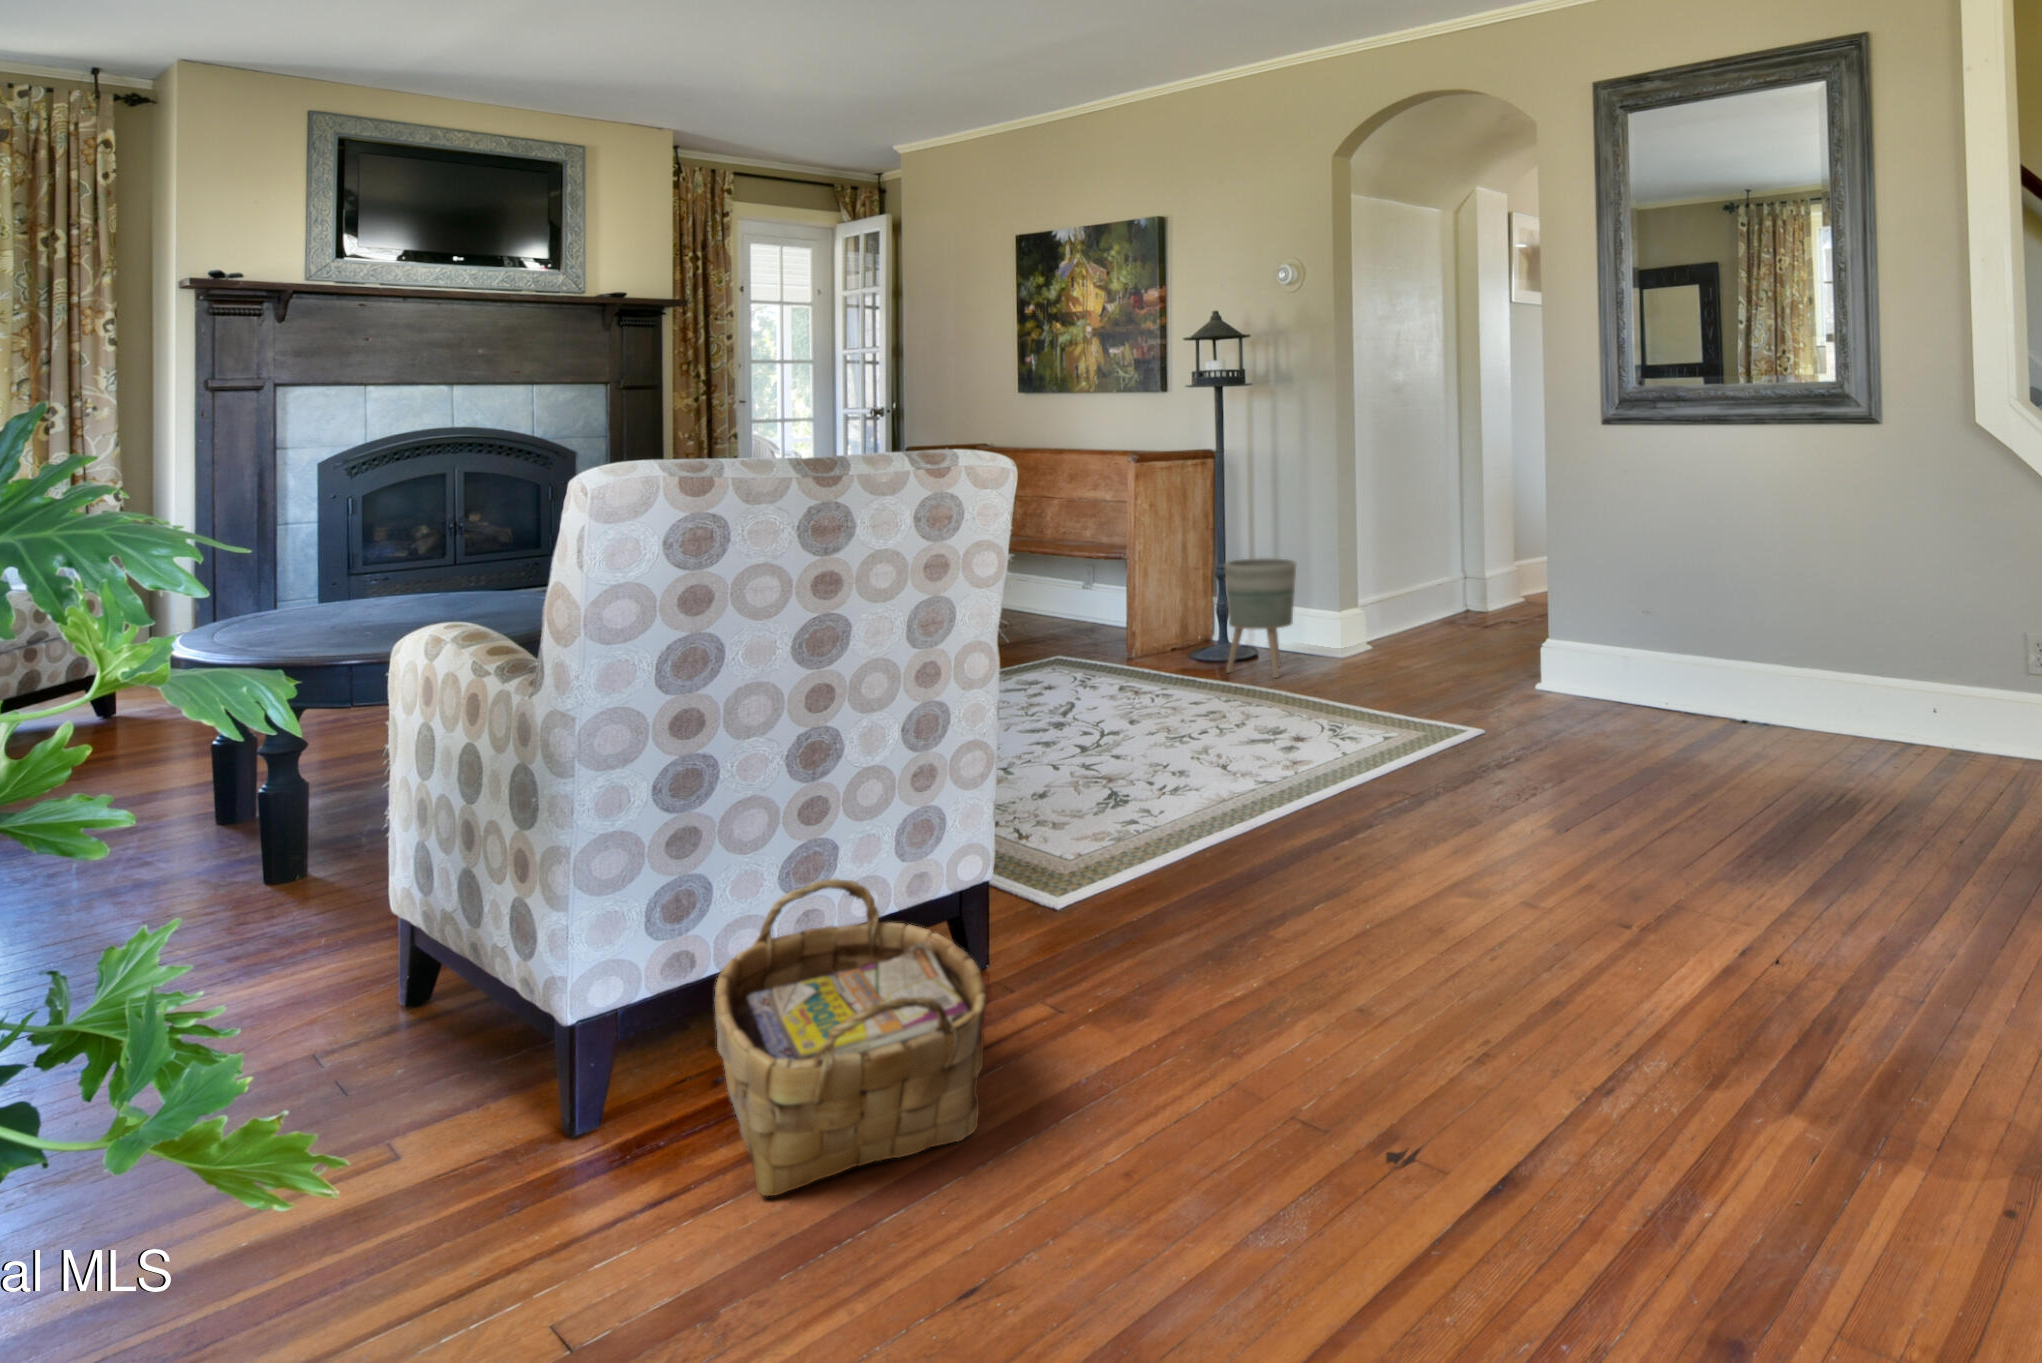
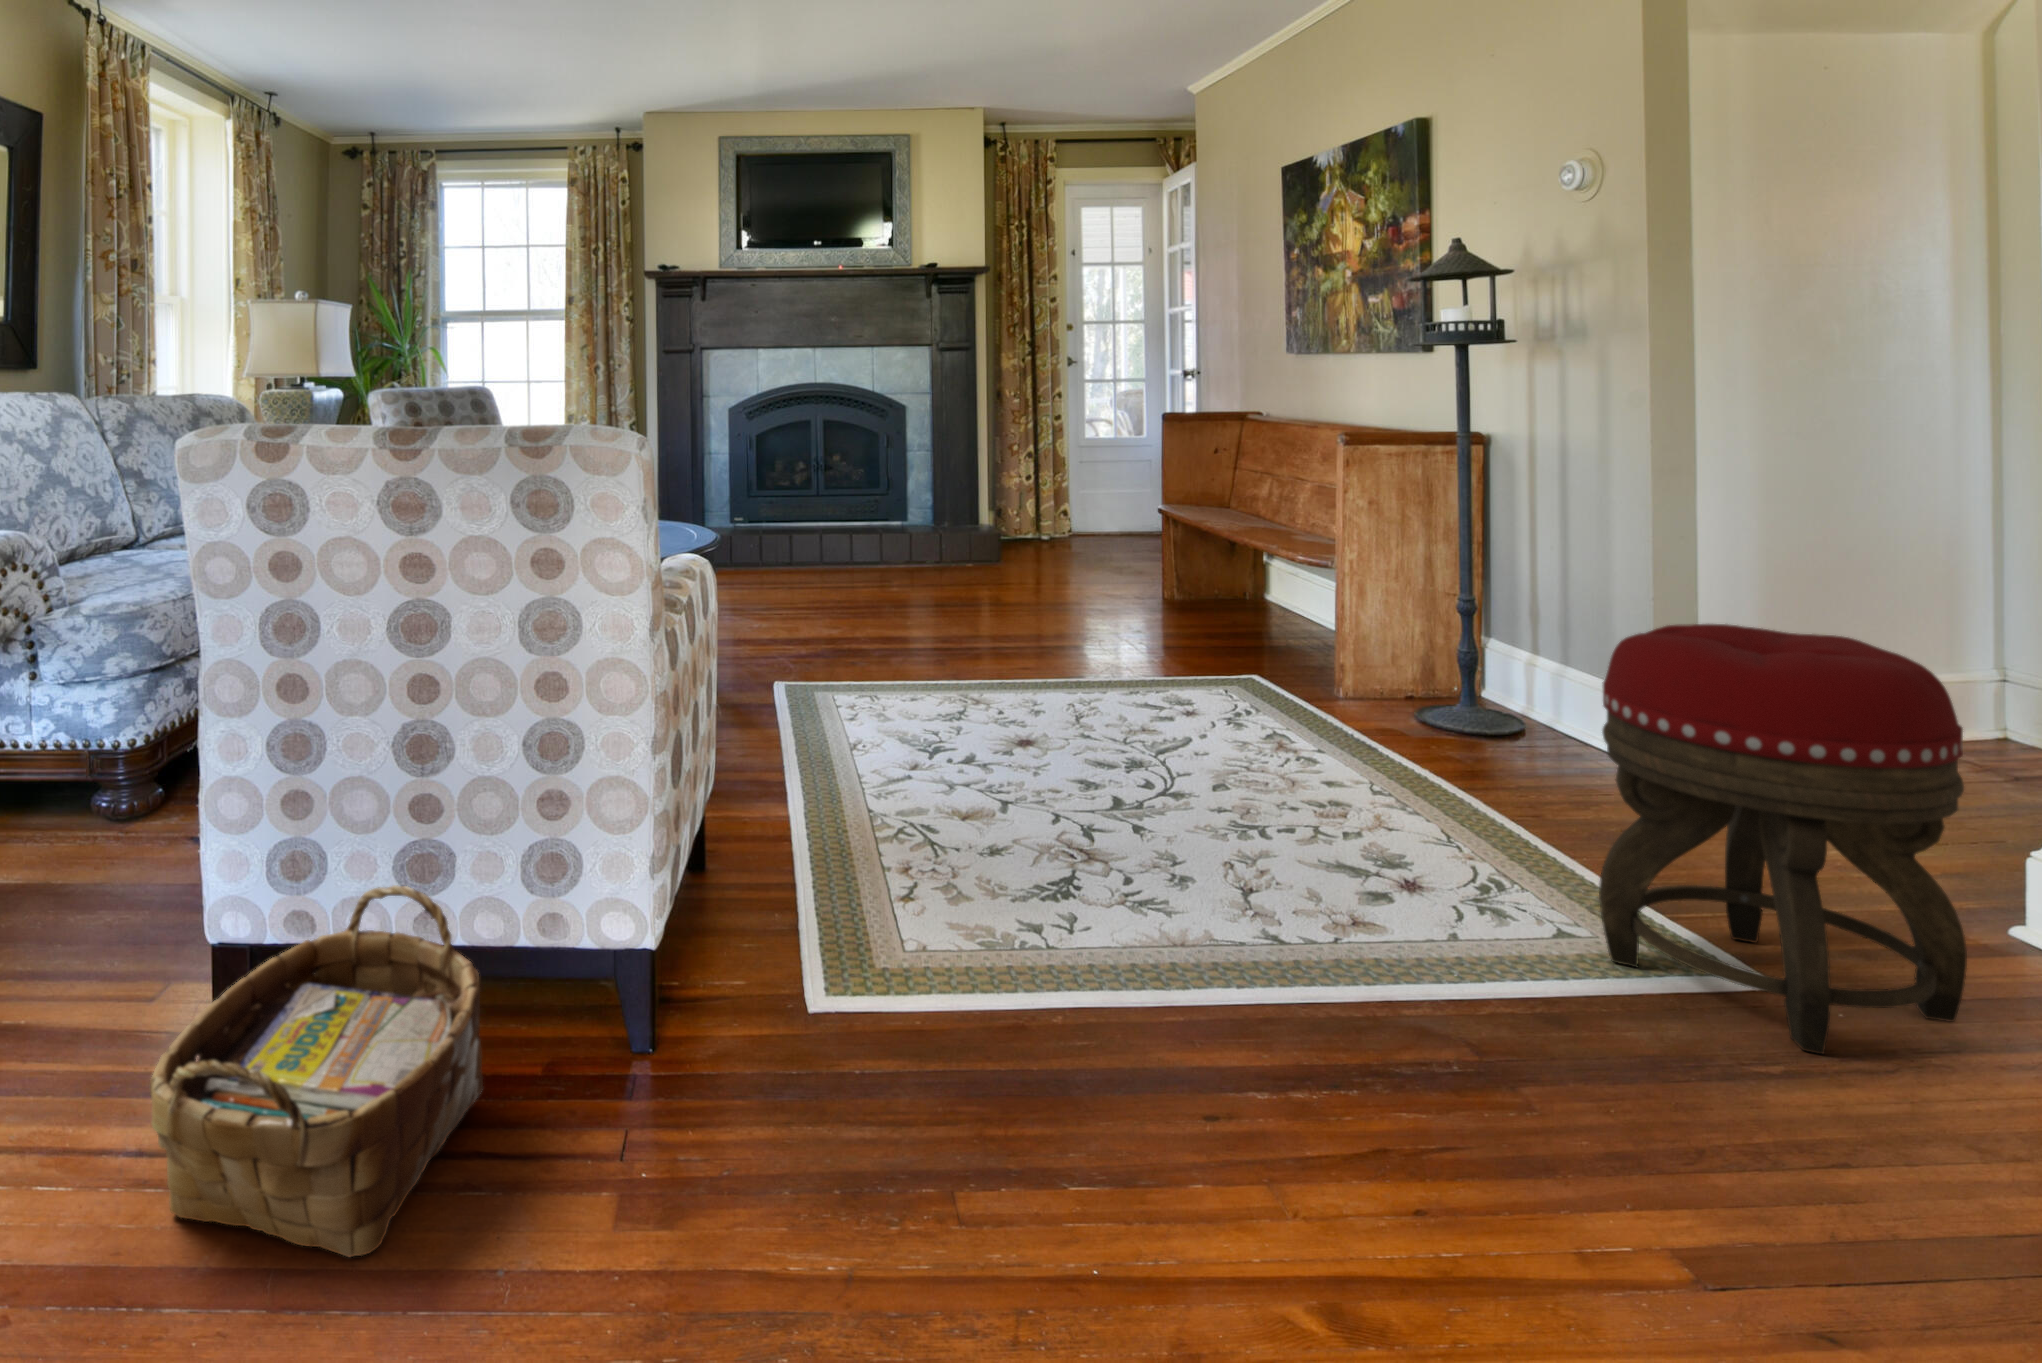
footstool: none [1418,552,1575,773] -> present [1599,624,1967,1055]
planter: present [1225,558,1296,677] -> none [1453,577,1570,750]

